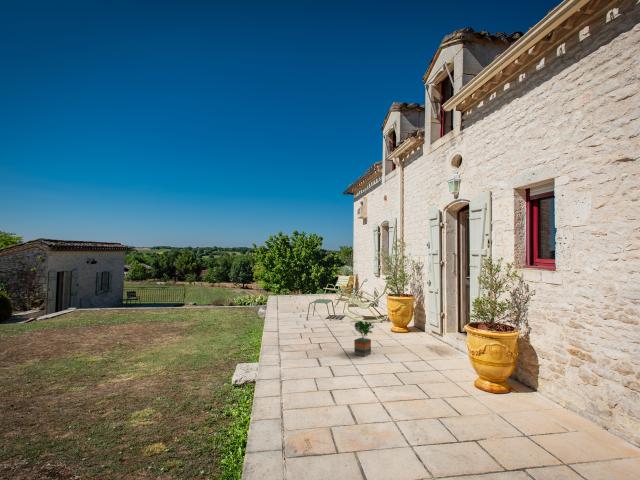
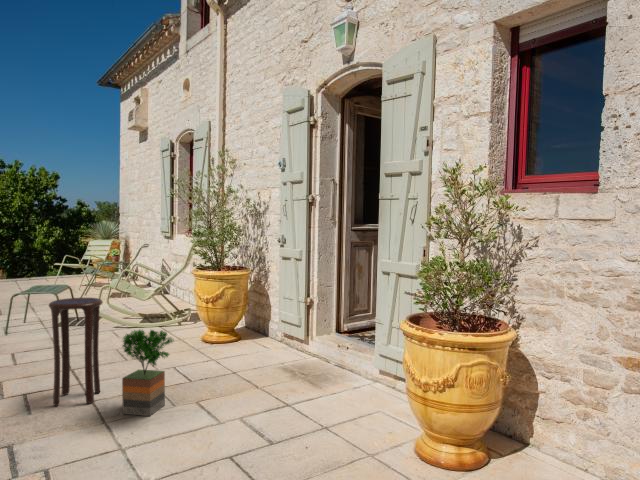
stool: none [328,306,347,350] -> present [49,298,103,406]

